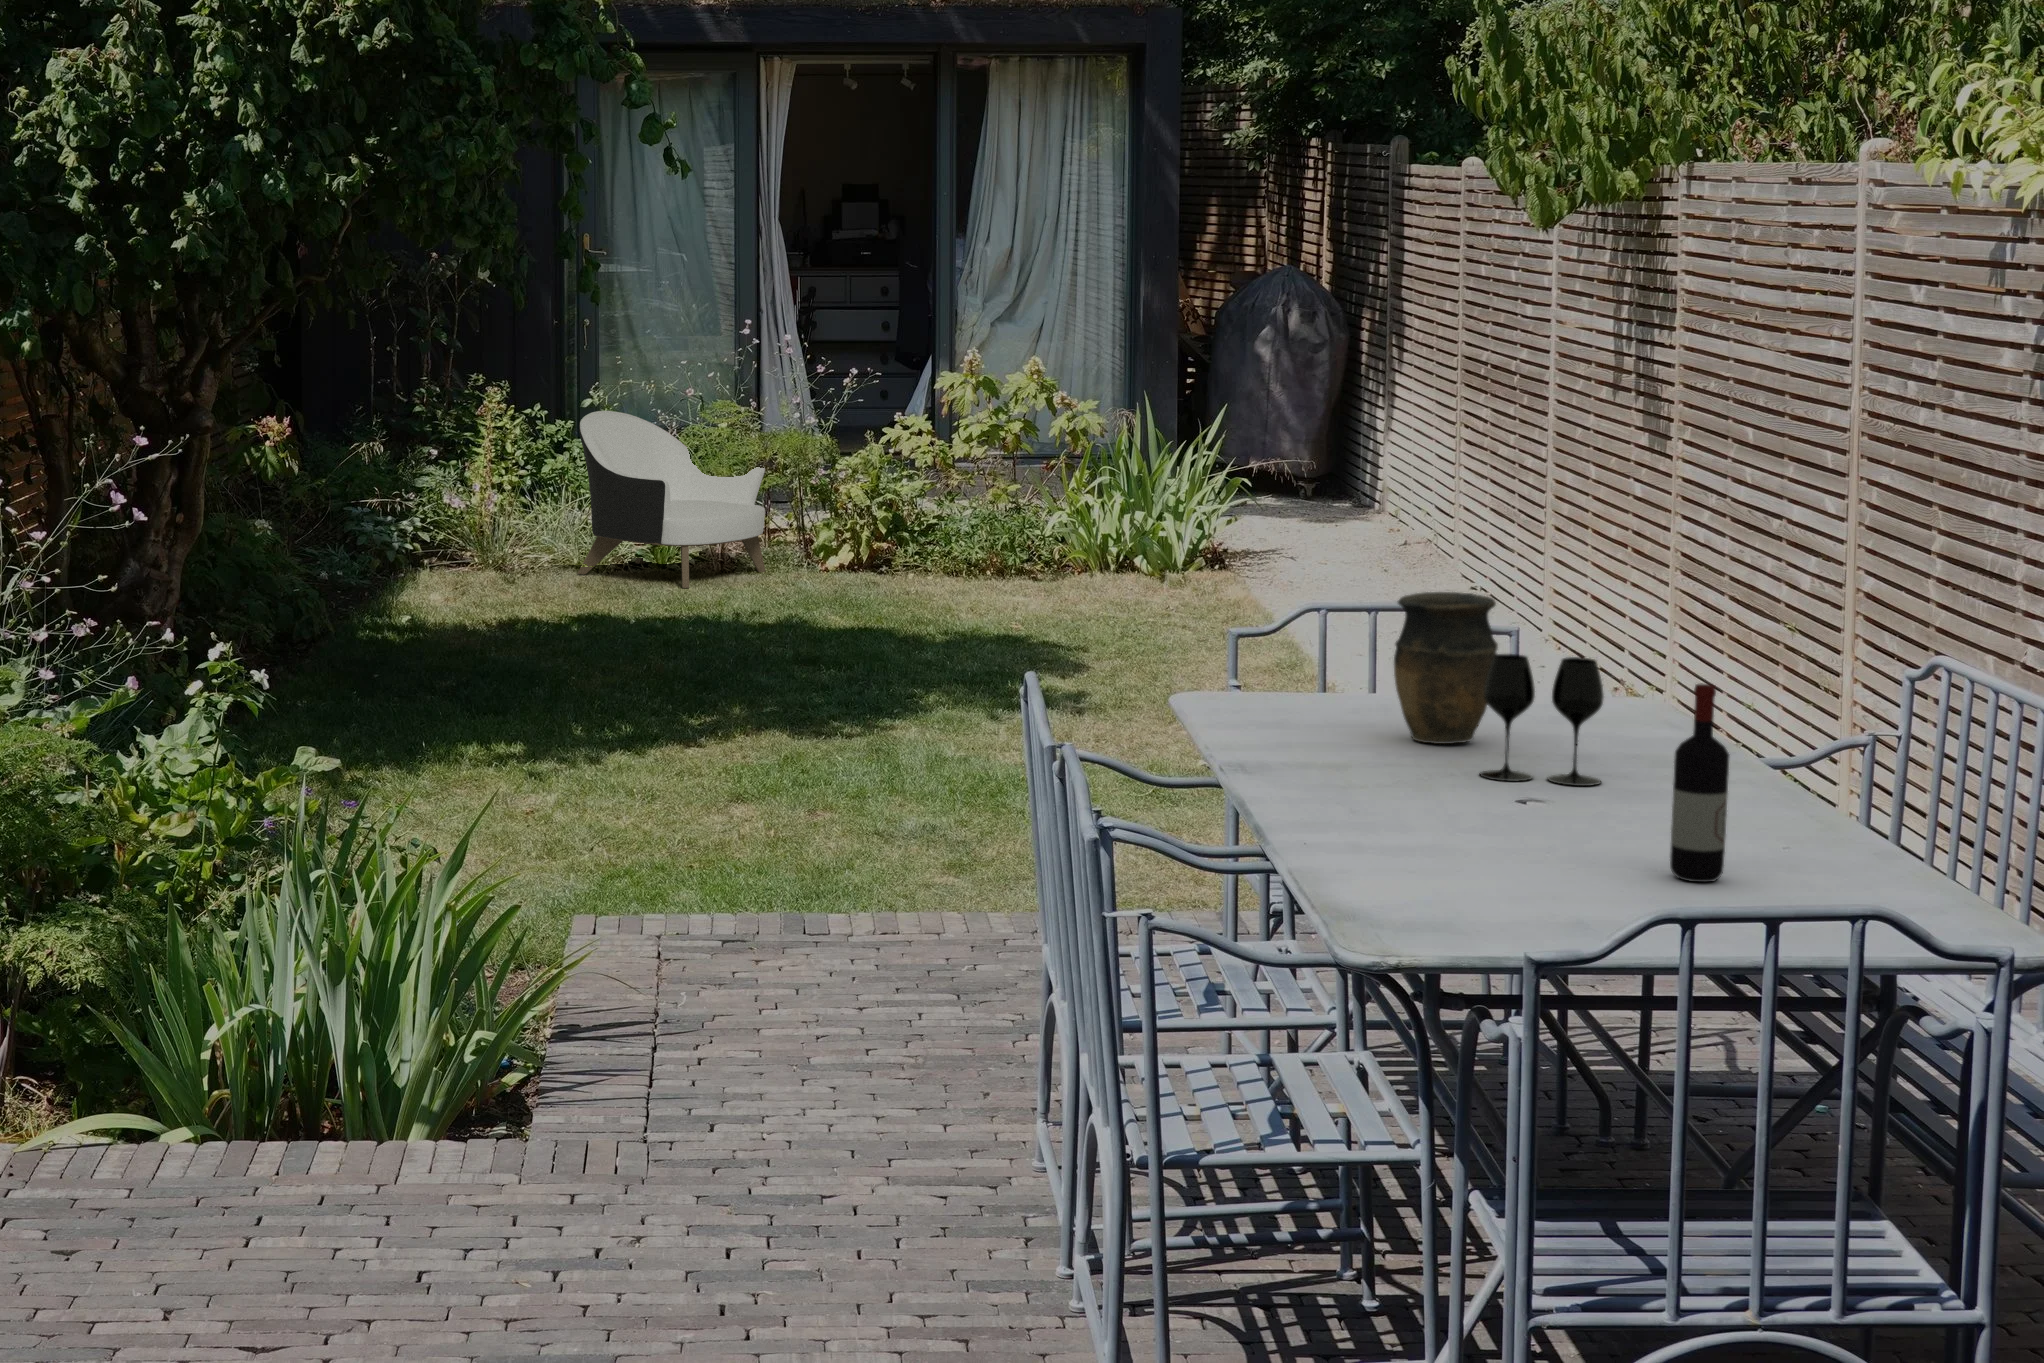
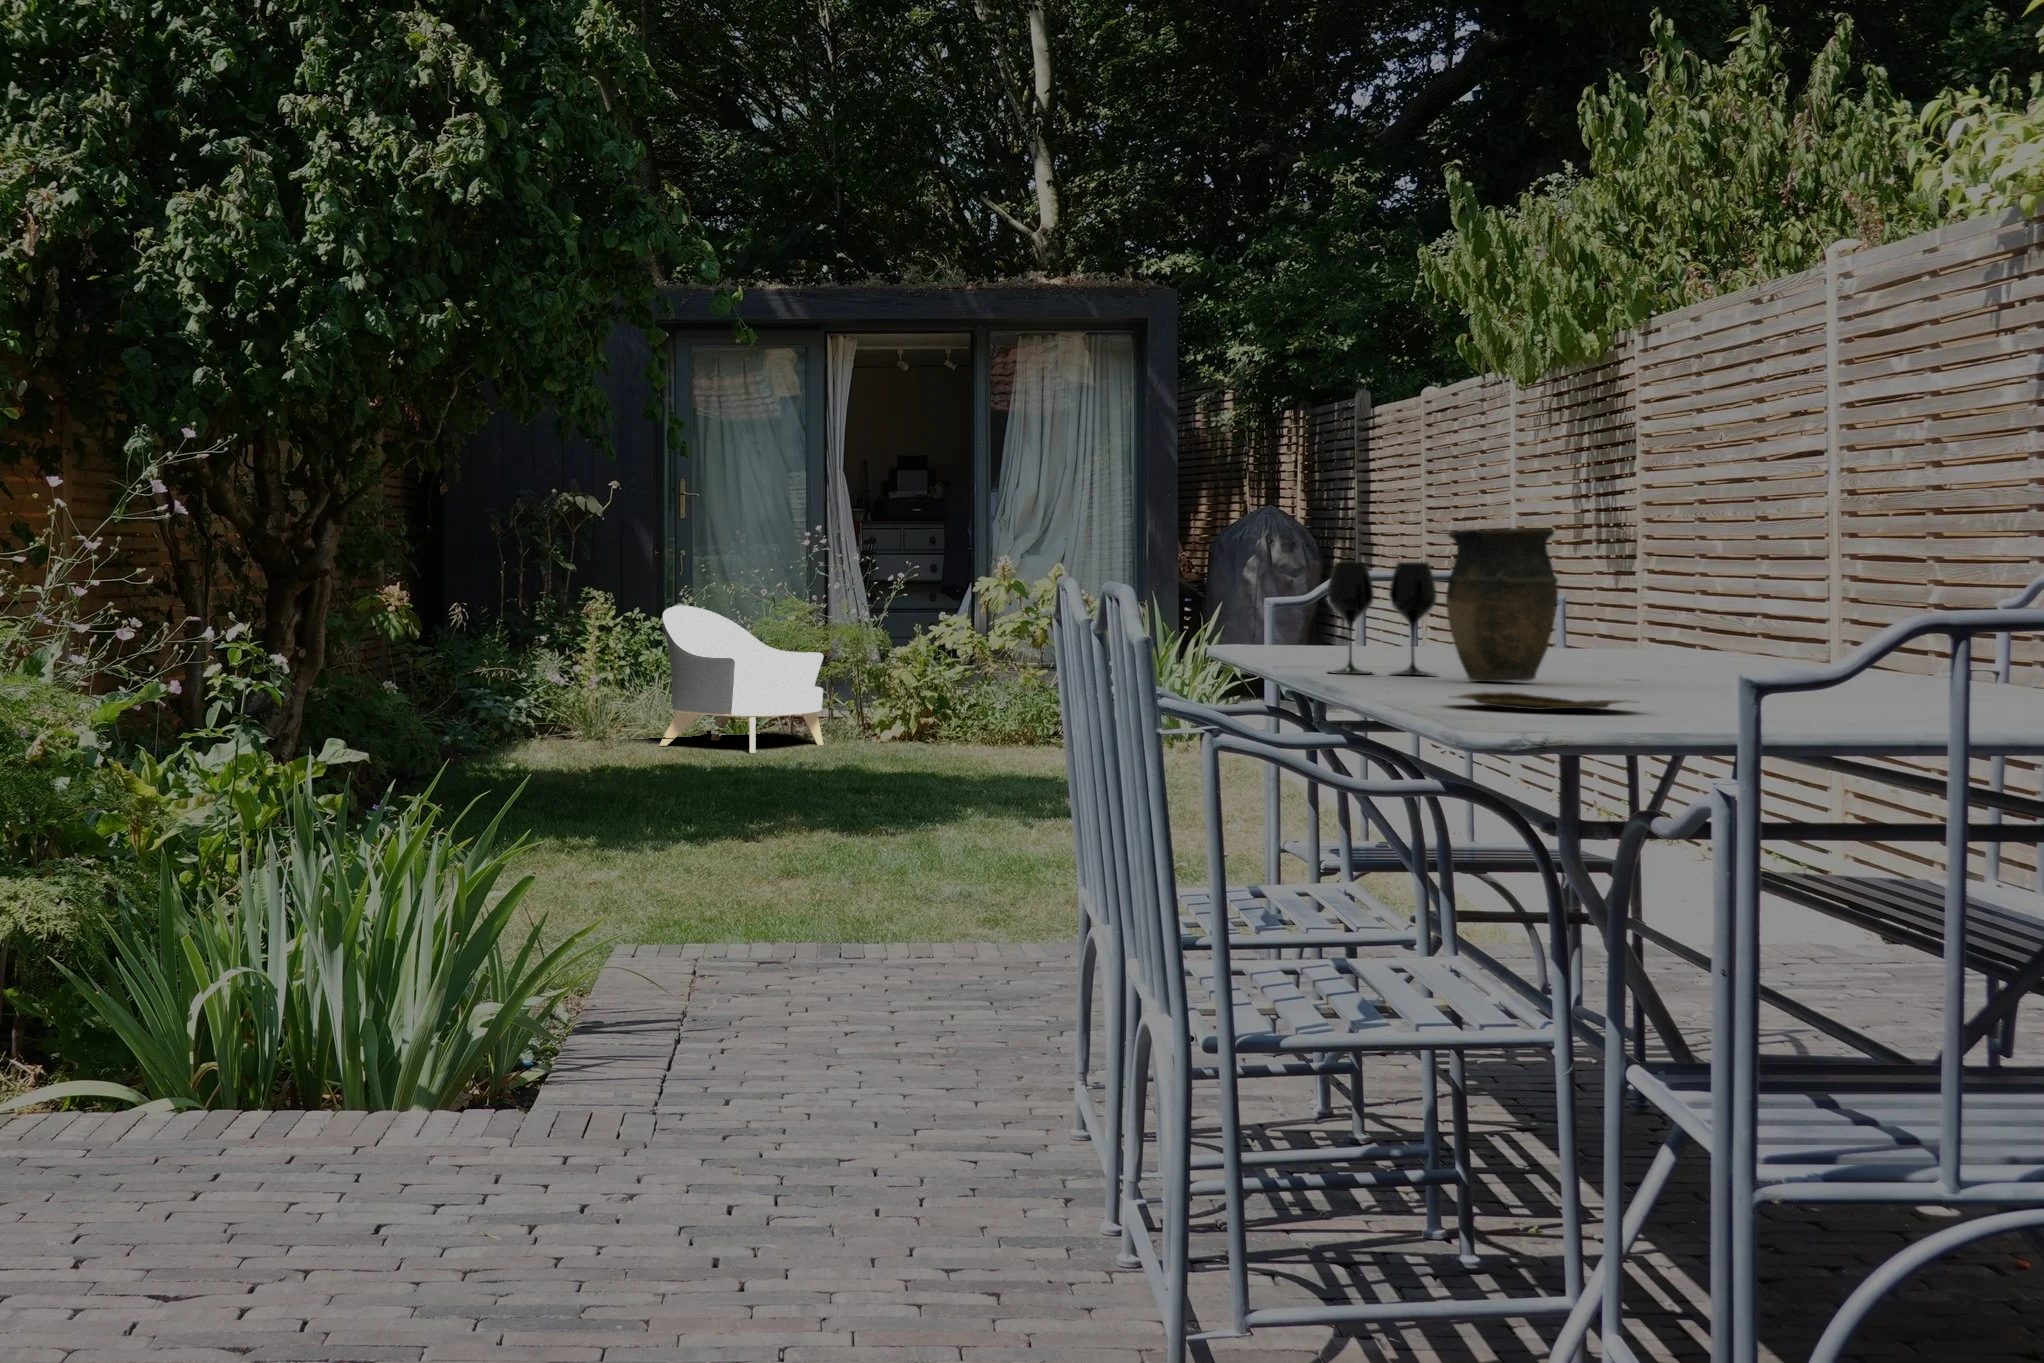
wine glass: present [1480,654,1604,786] -> present [1327,562,1437,675]
wine bottle: present [1670,684,1729,882] -> none [1820,489,1888,721]
plate: none [1360,828,1522,868] -> present [1457,692,1624,710]

